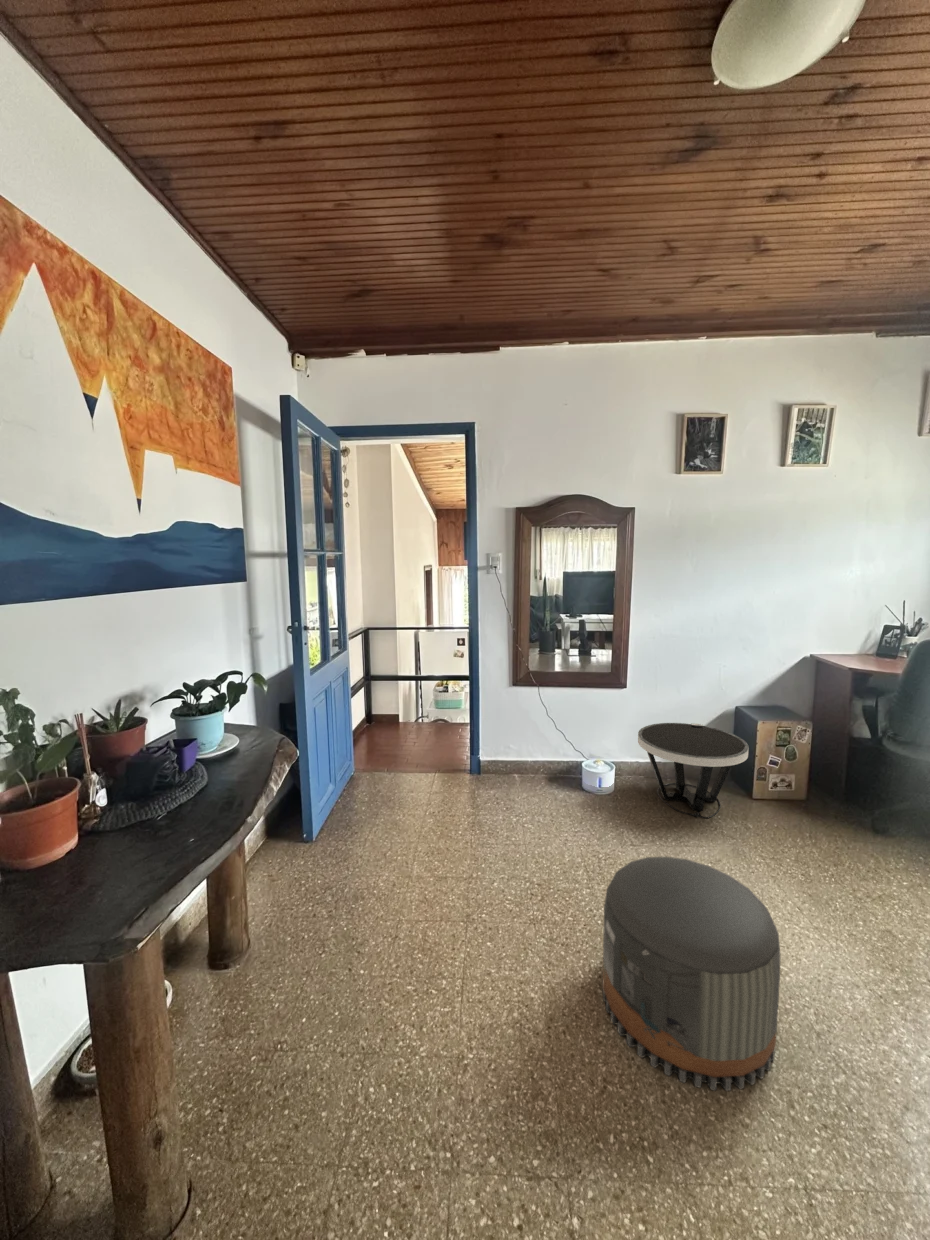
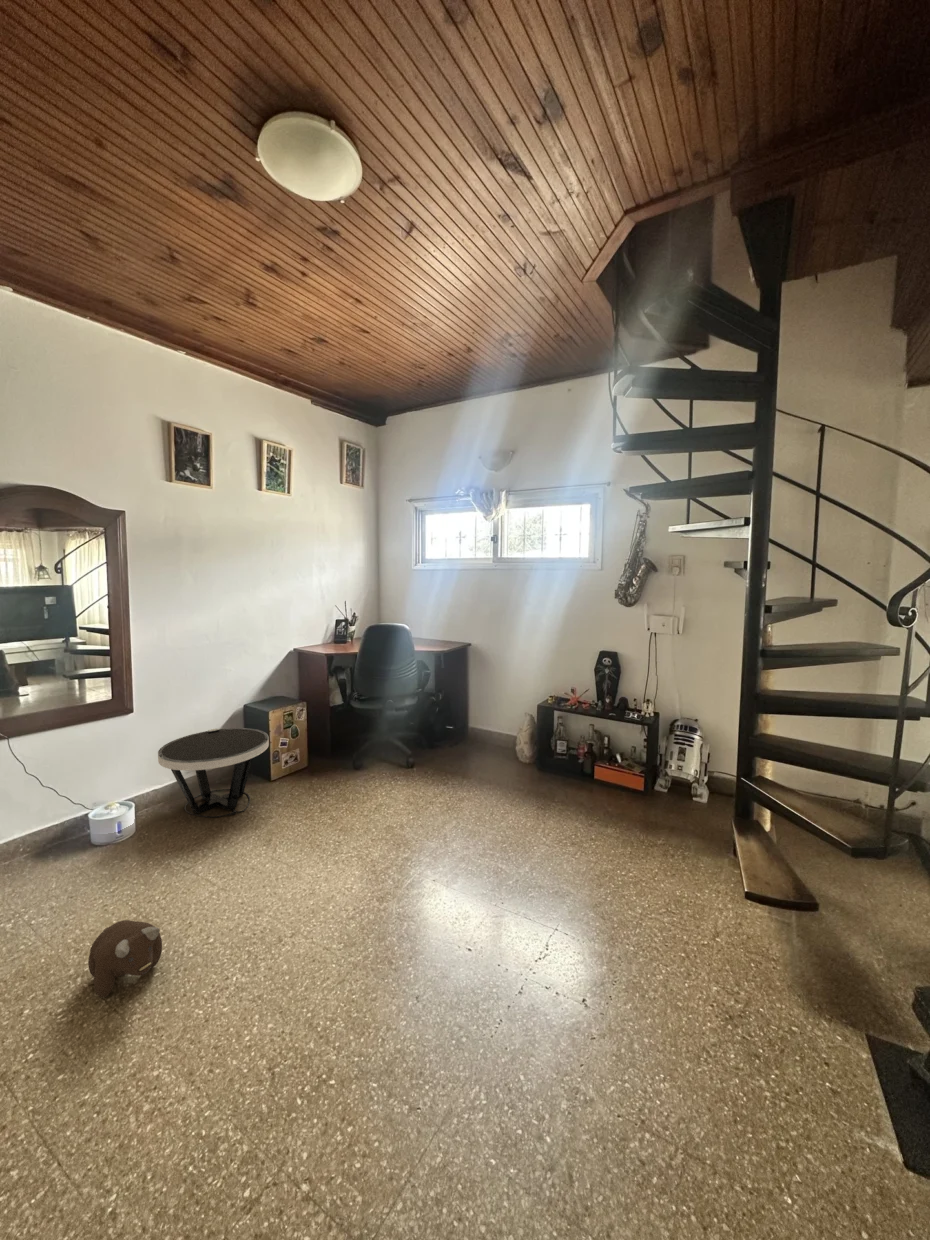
plush toy: none [530,856,580,910] -> present [88,920,162,998]
pouf: present [602,857,781,1091] -> none [218,830,370,1027]

